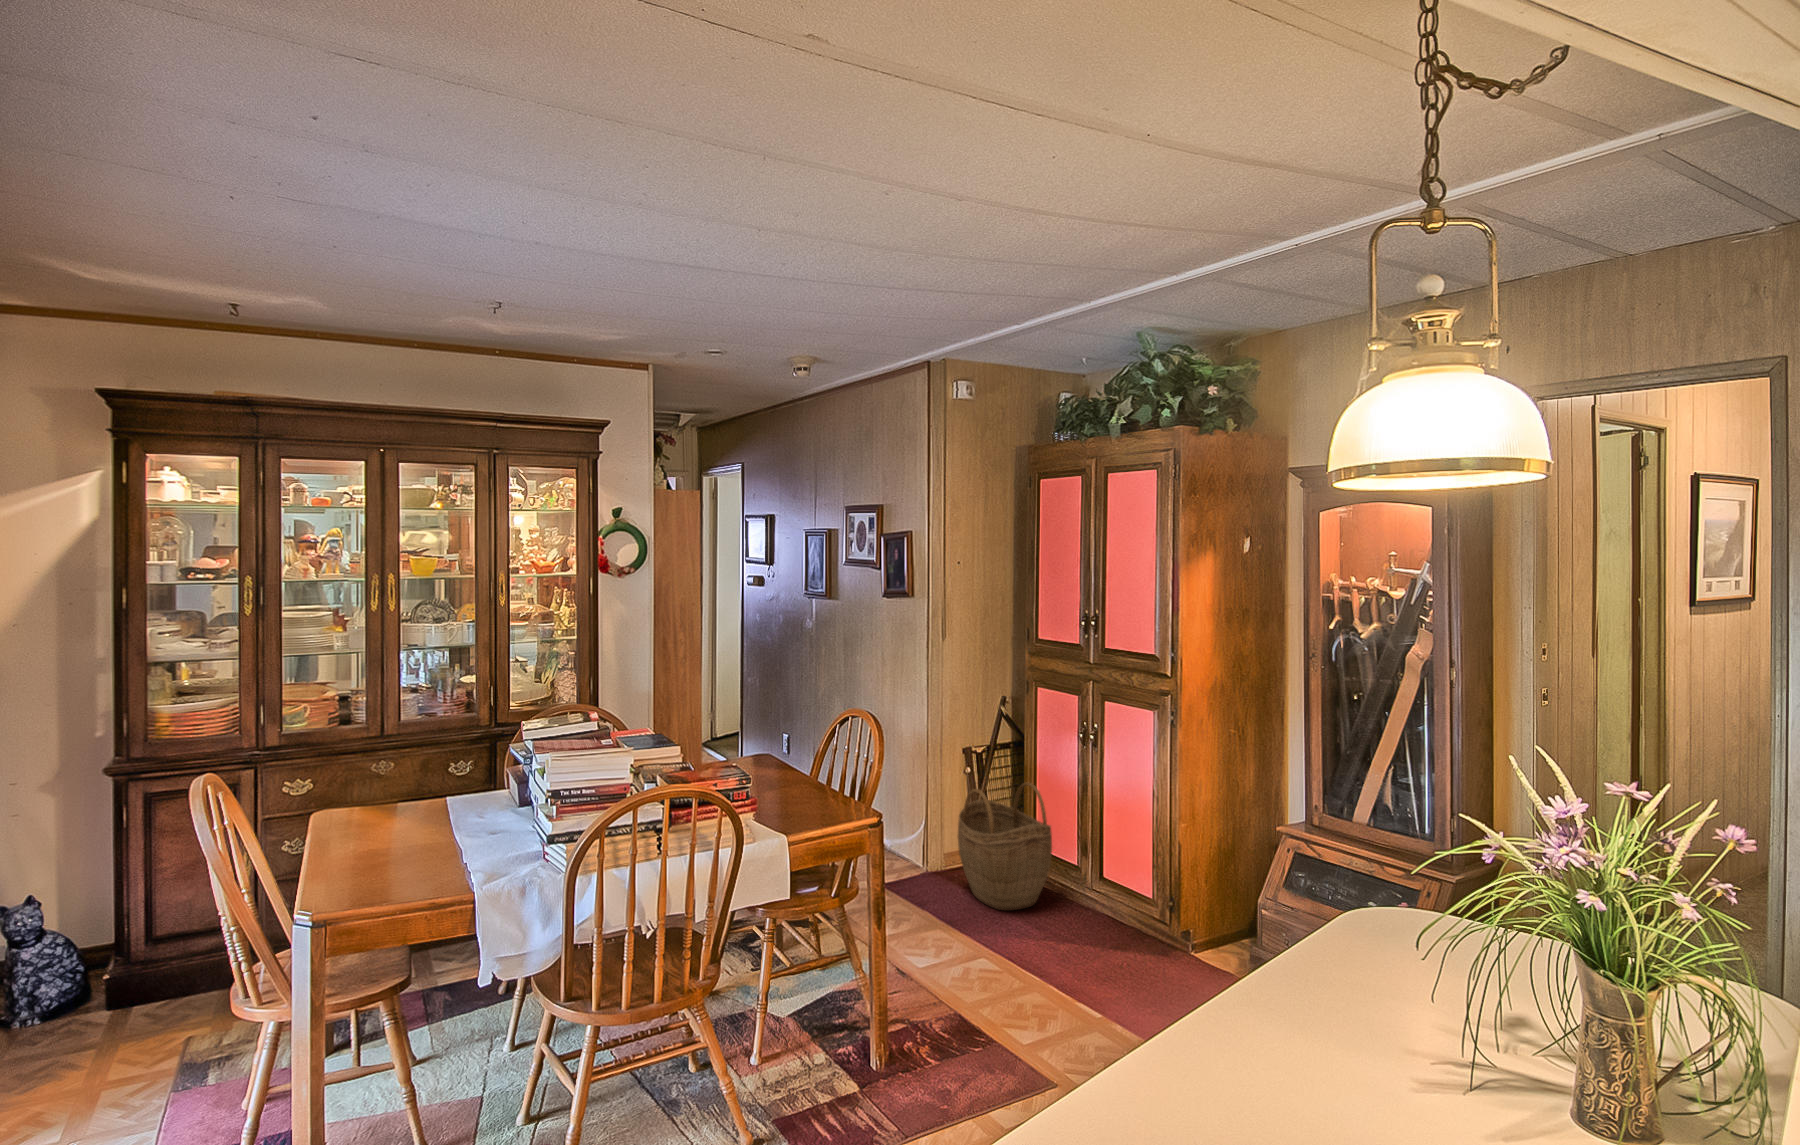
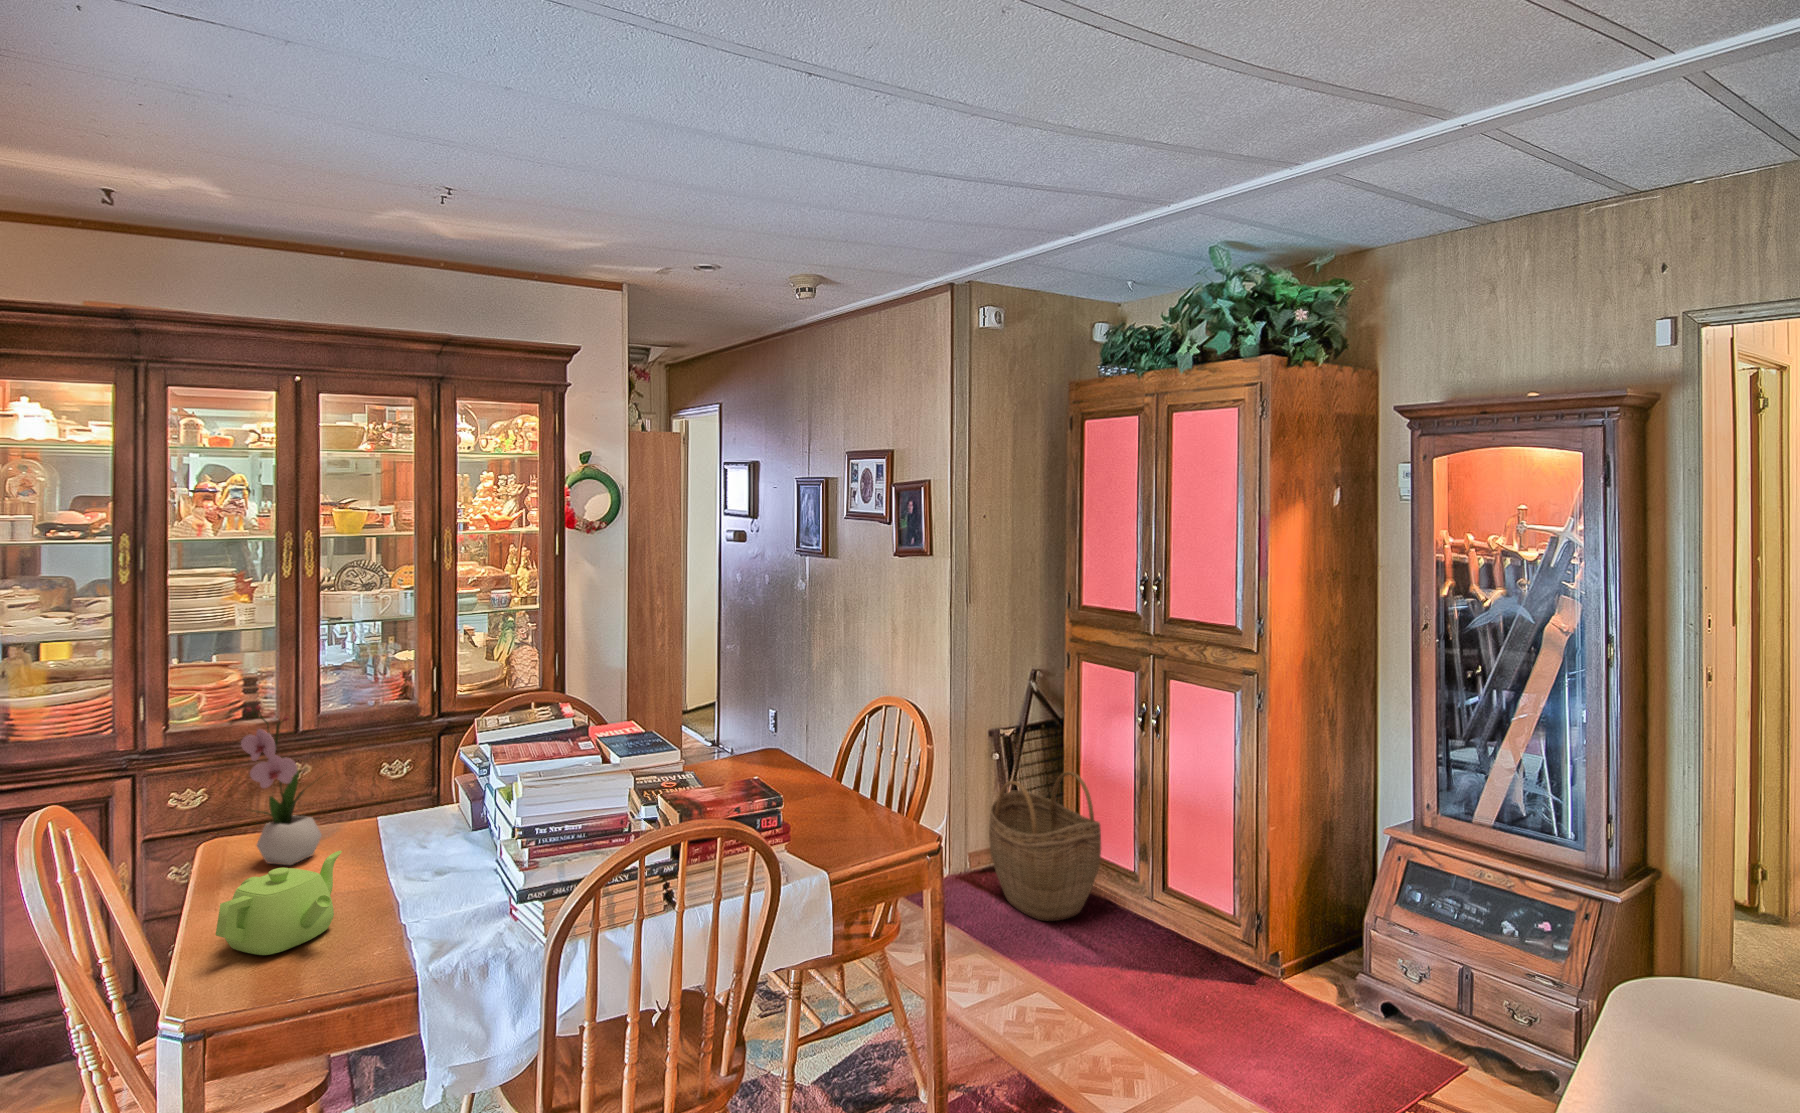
flower arrangement: none [348,704,410,826] -> present [241,705,322,865]
teapot: none [335,809,422,877] -> present [216,851,342,955]

